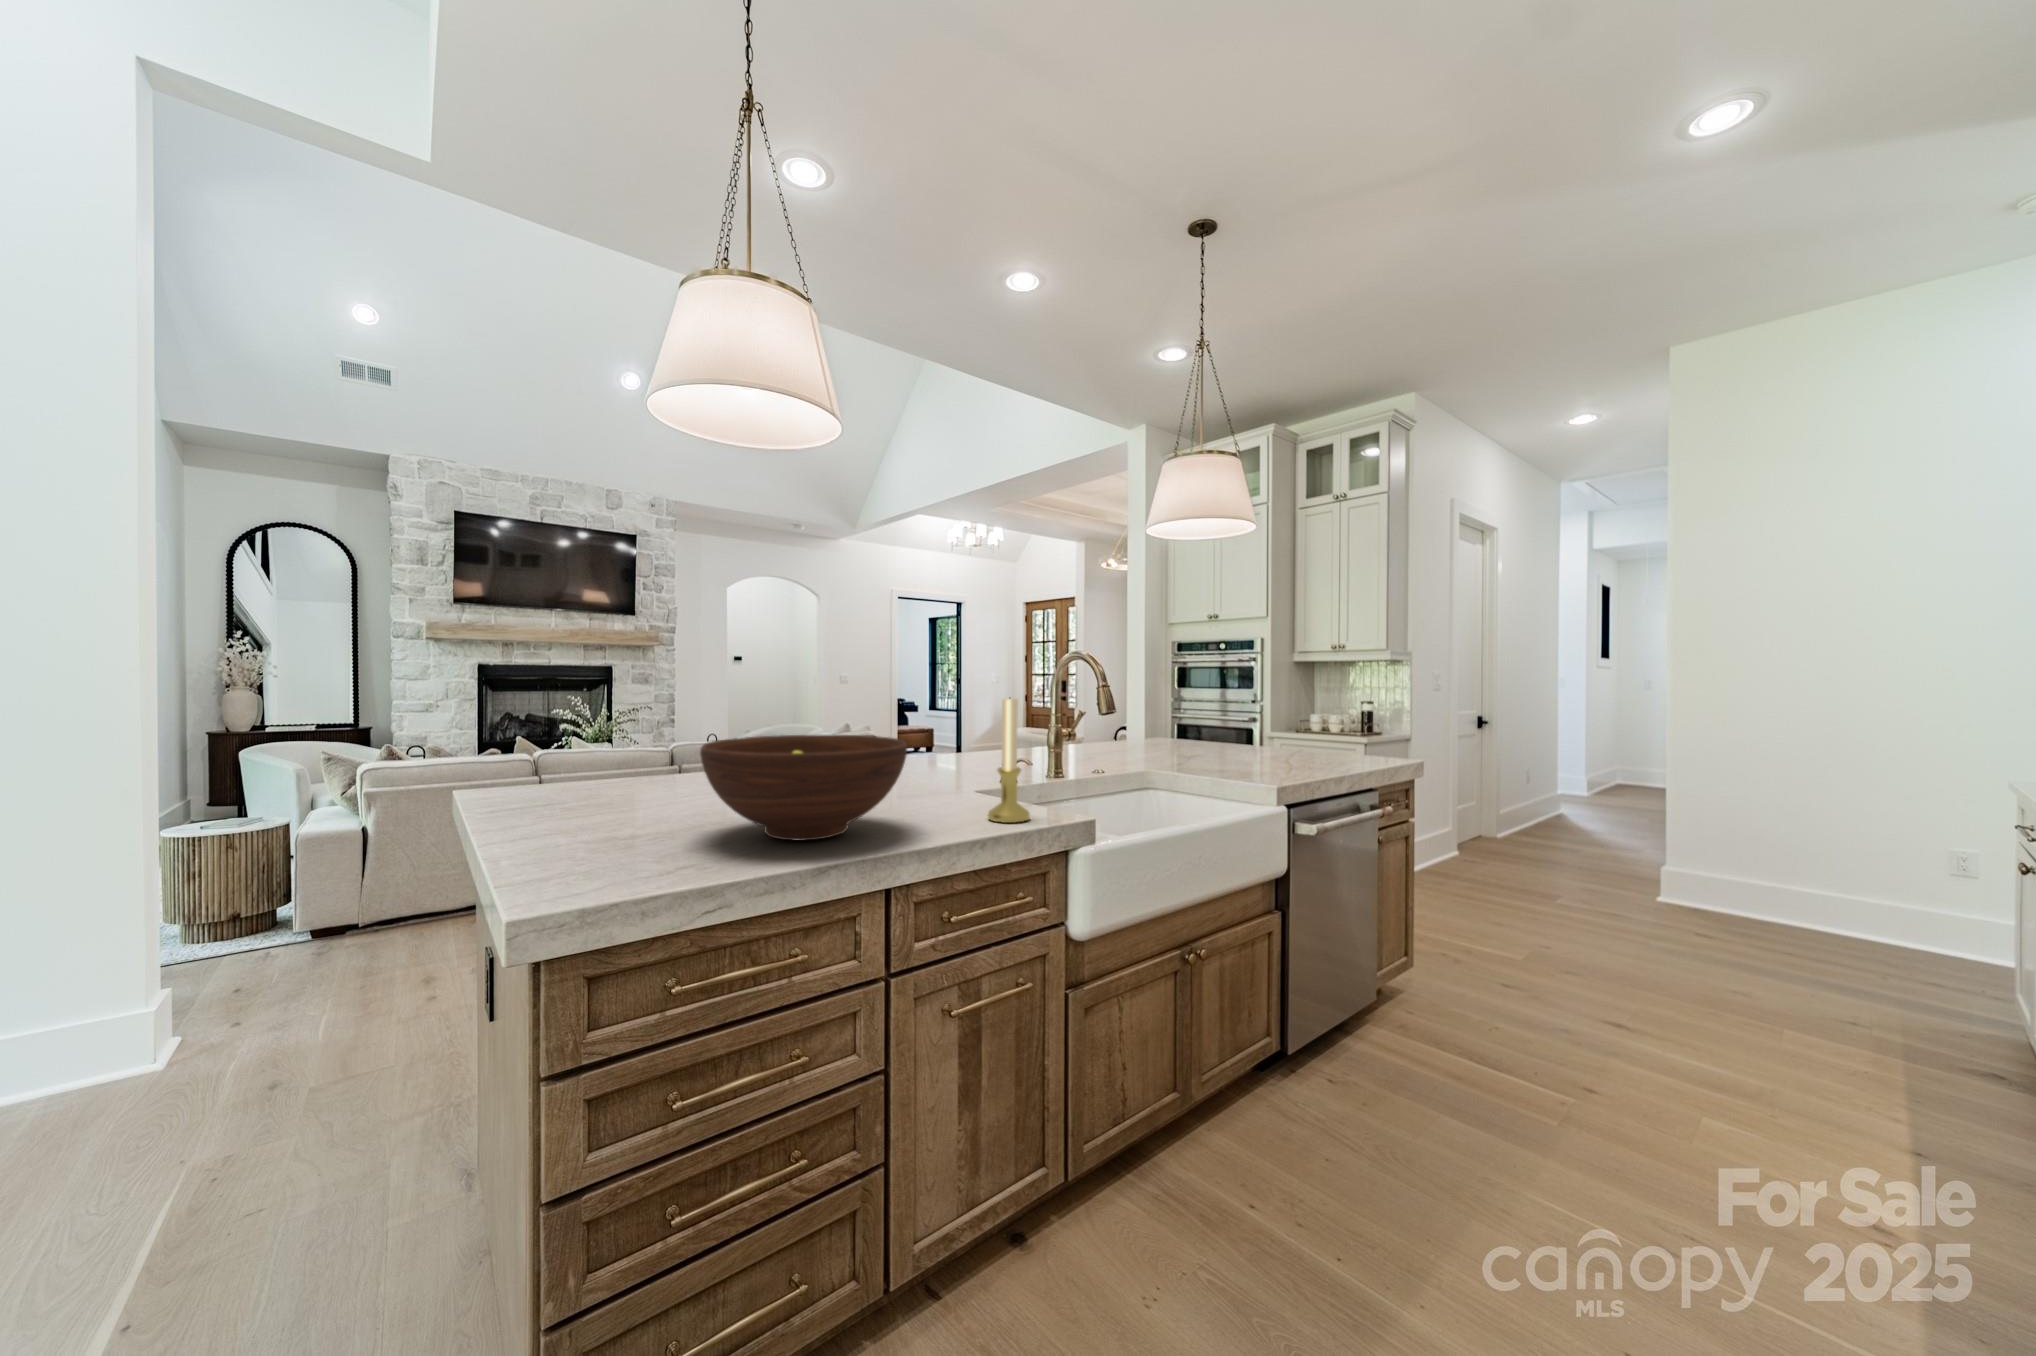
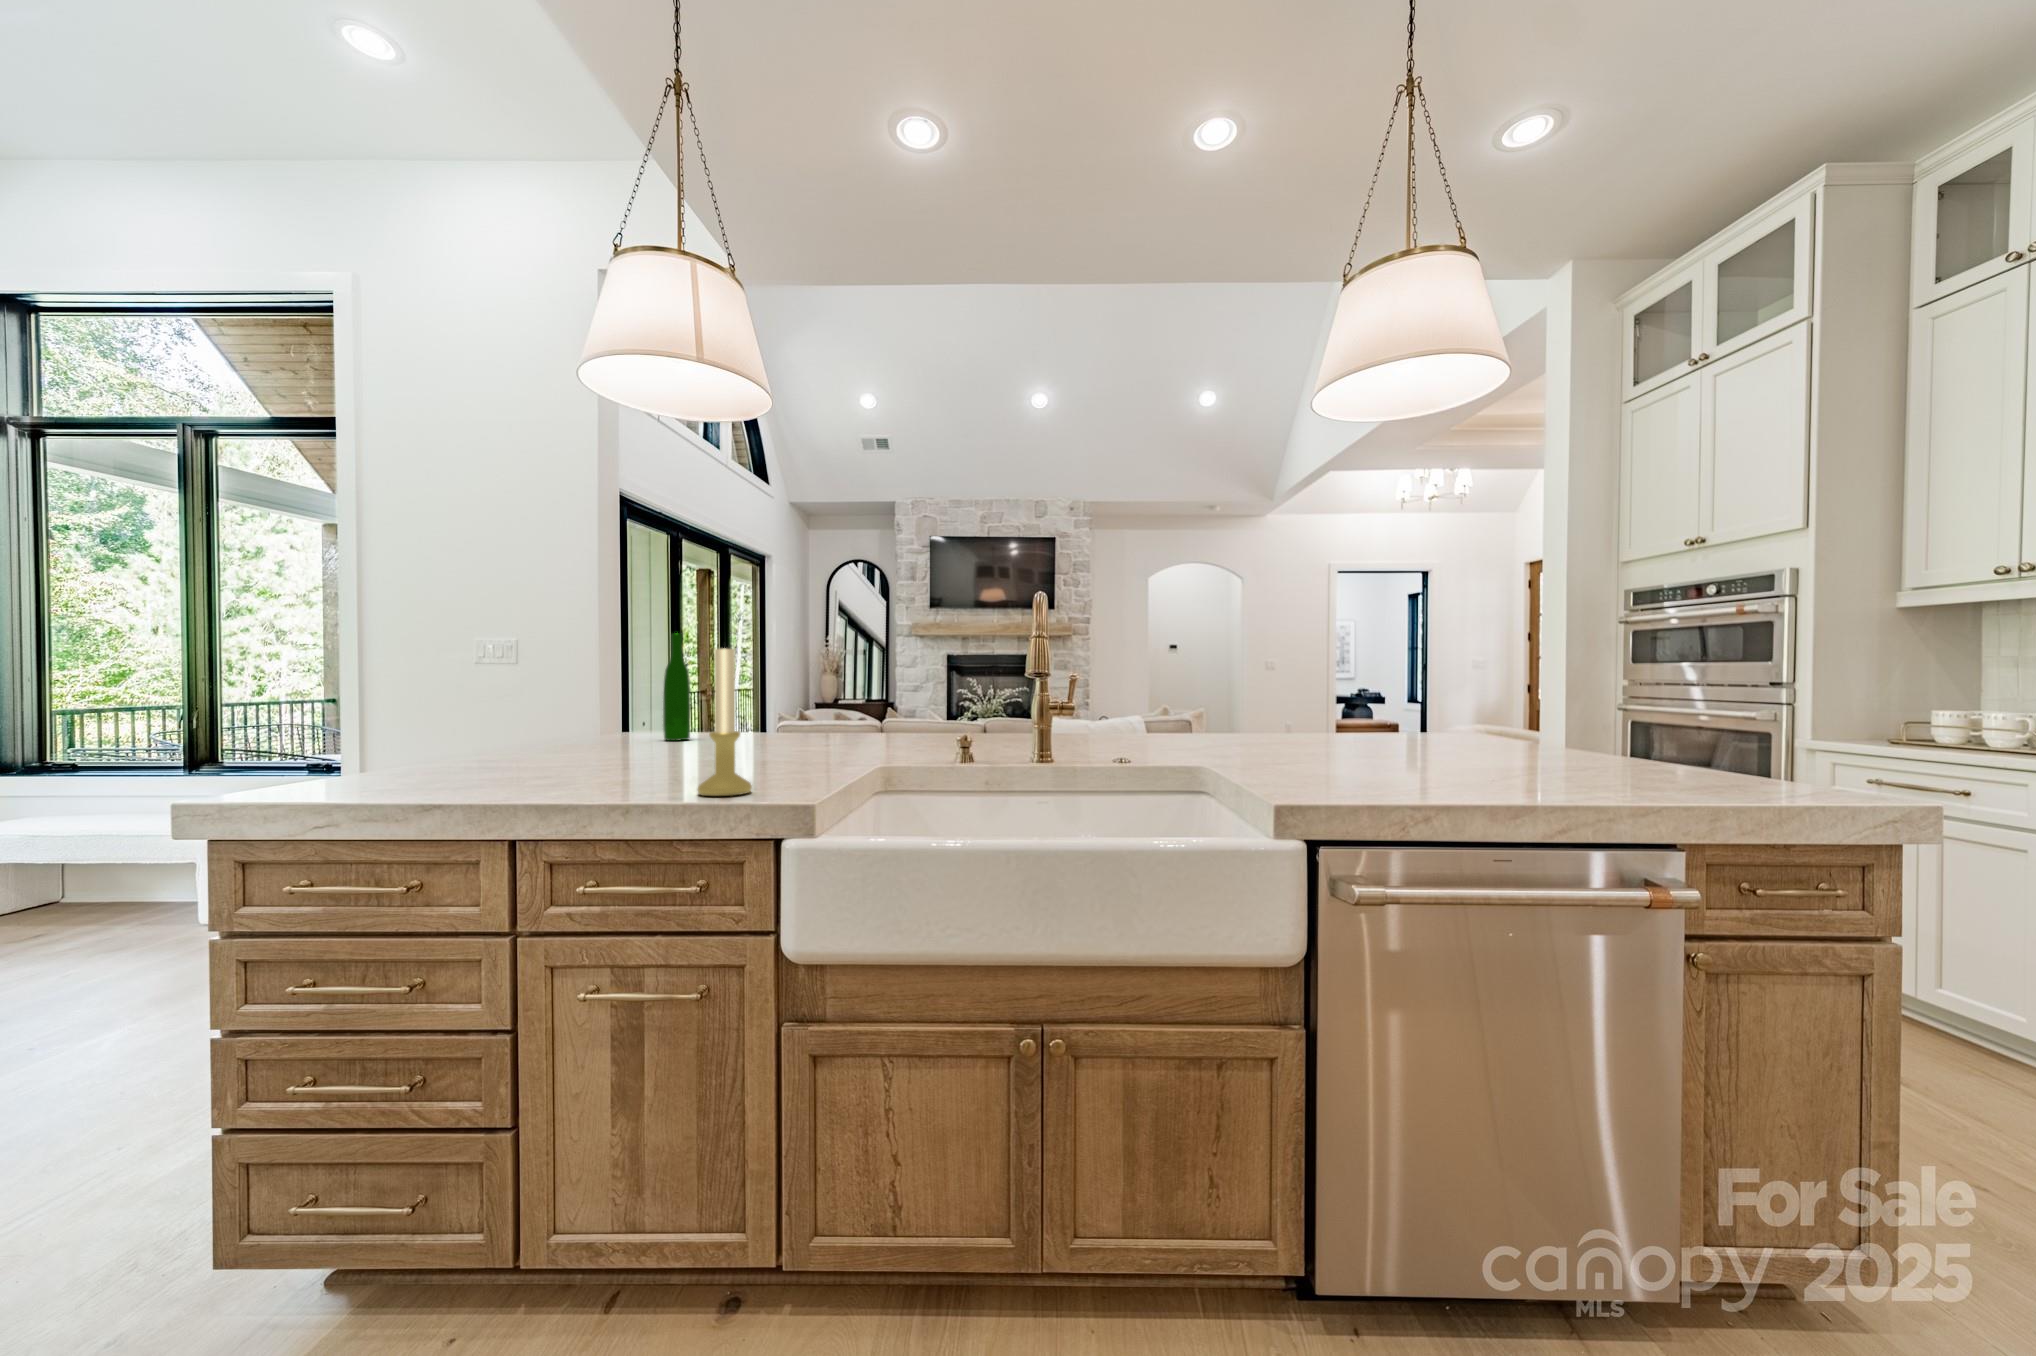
wine bottle: none [615,664,646,783] -> present [663,633,691,741]
fruit bowl: present [700,735,907,841] -> none [411,690,640,786]

